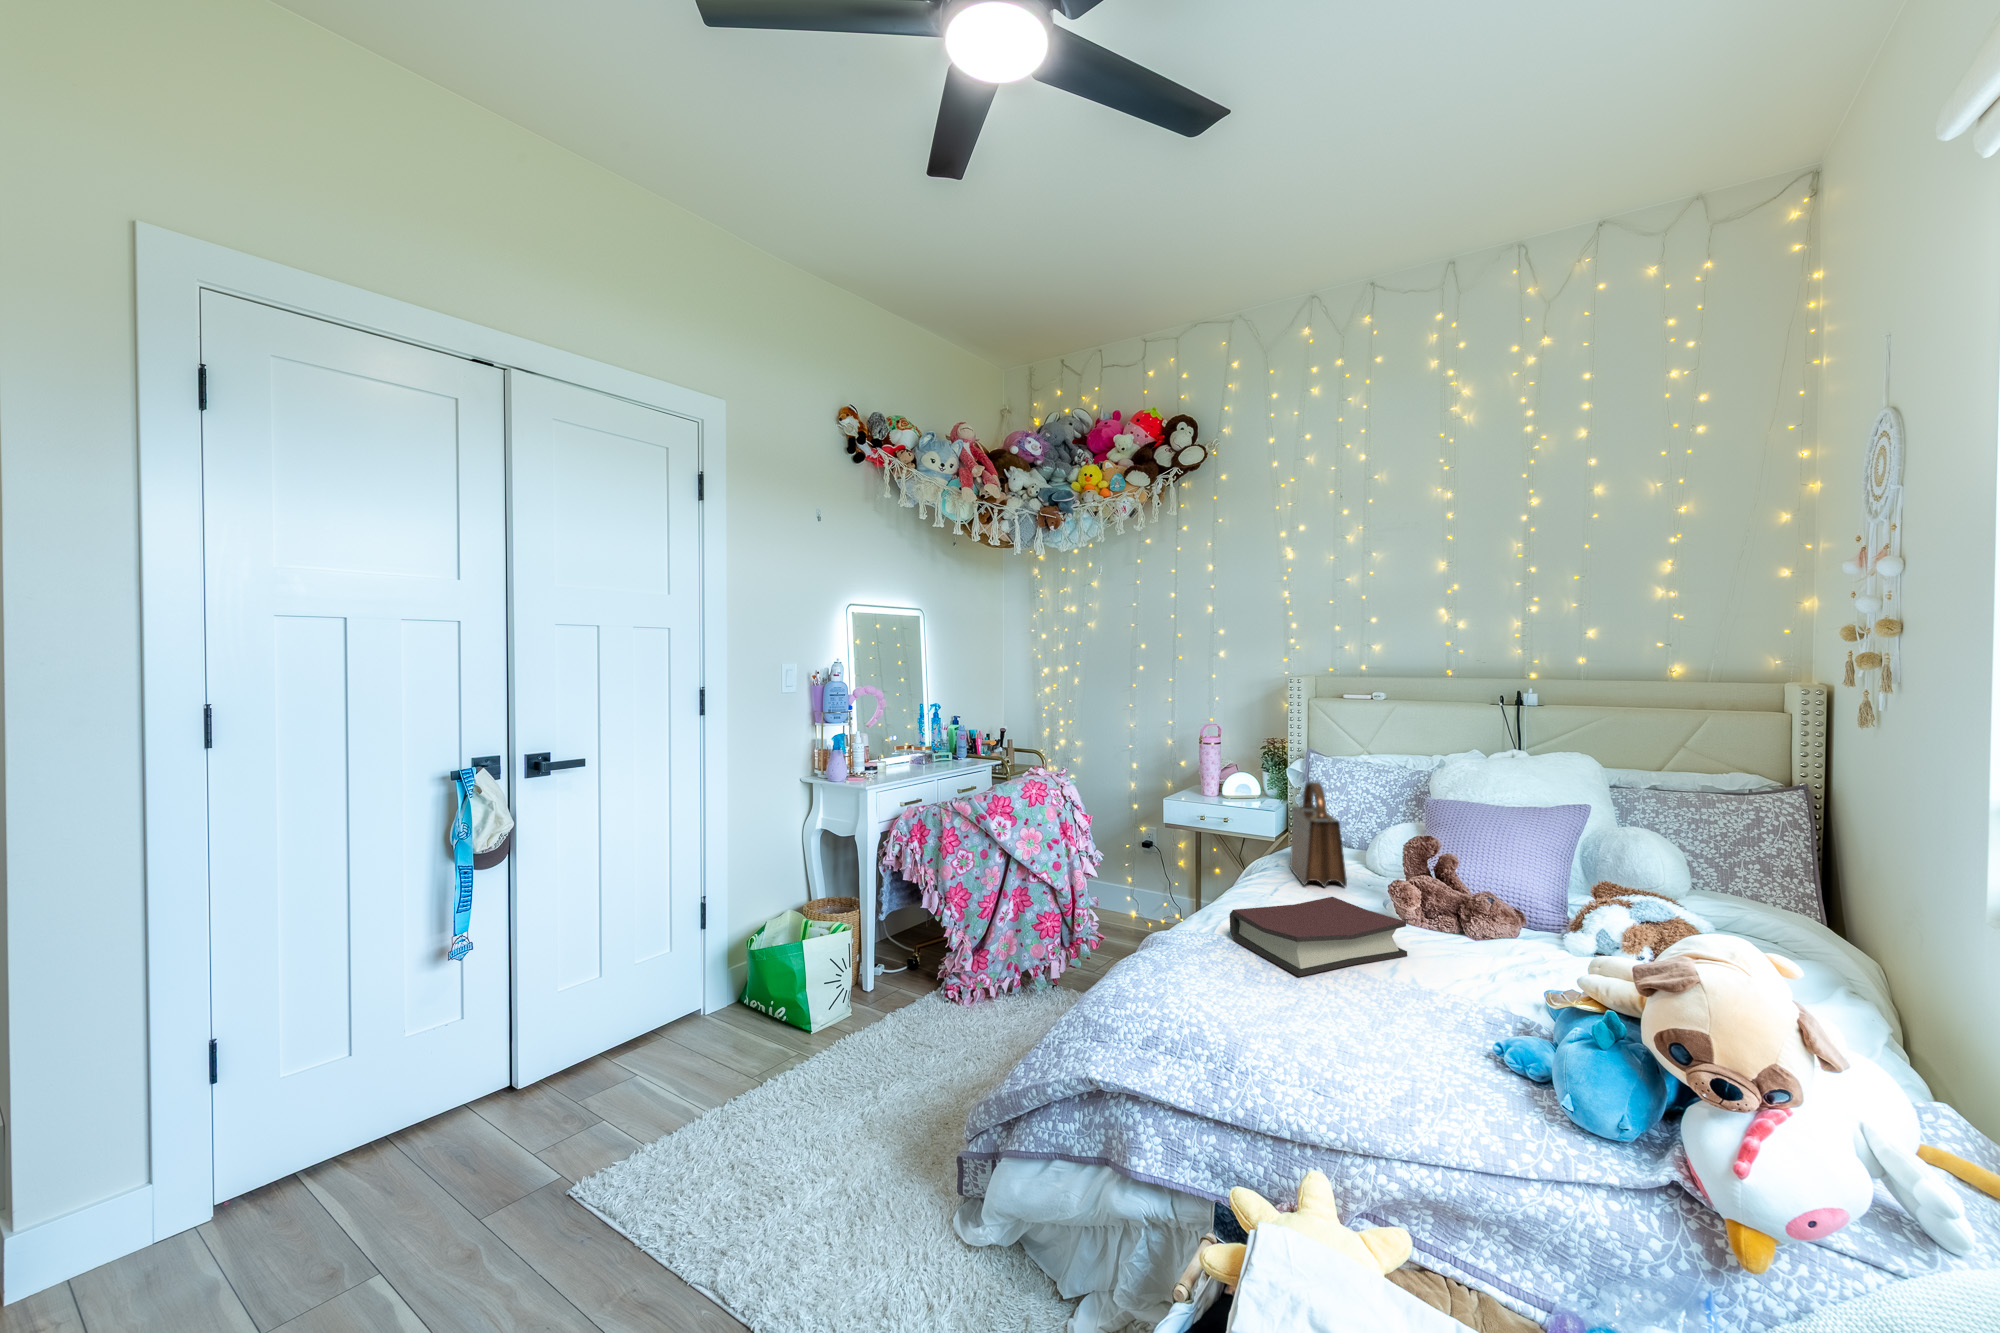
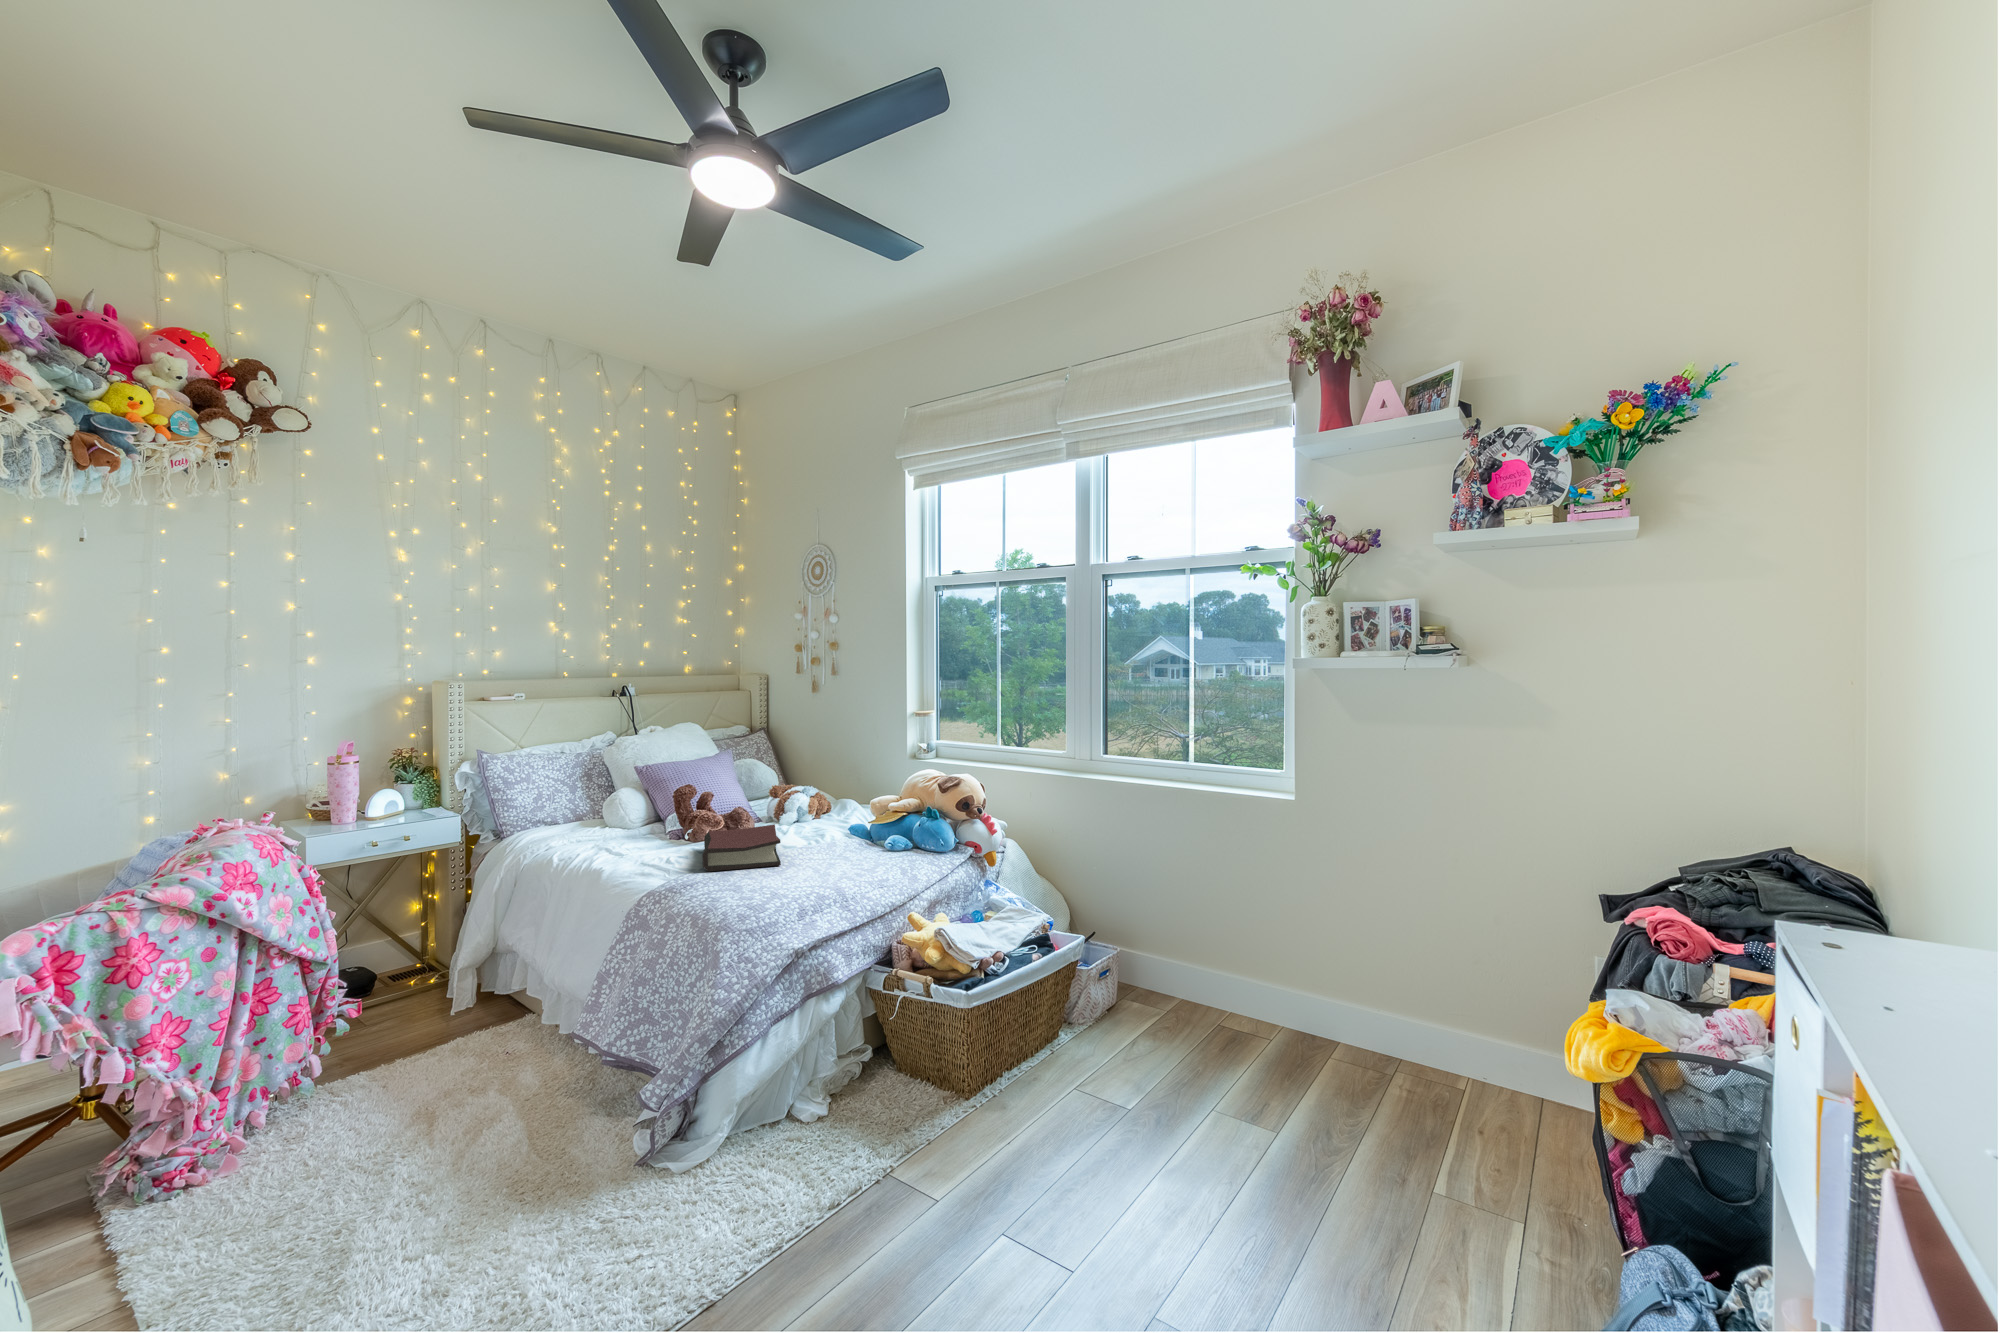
handbag: present [1290,782,1347,887] -> none [581,763,654,846]

